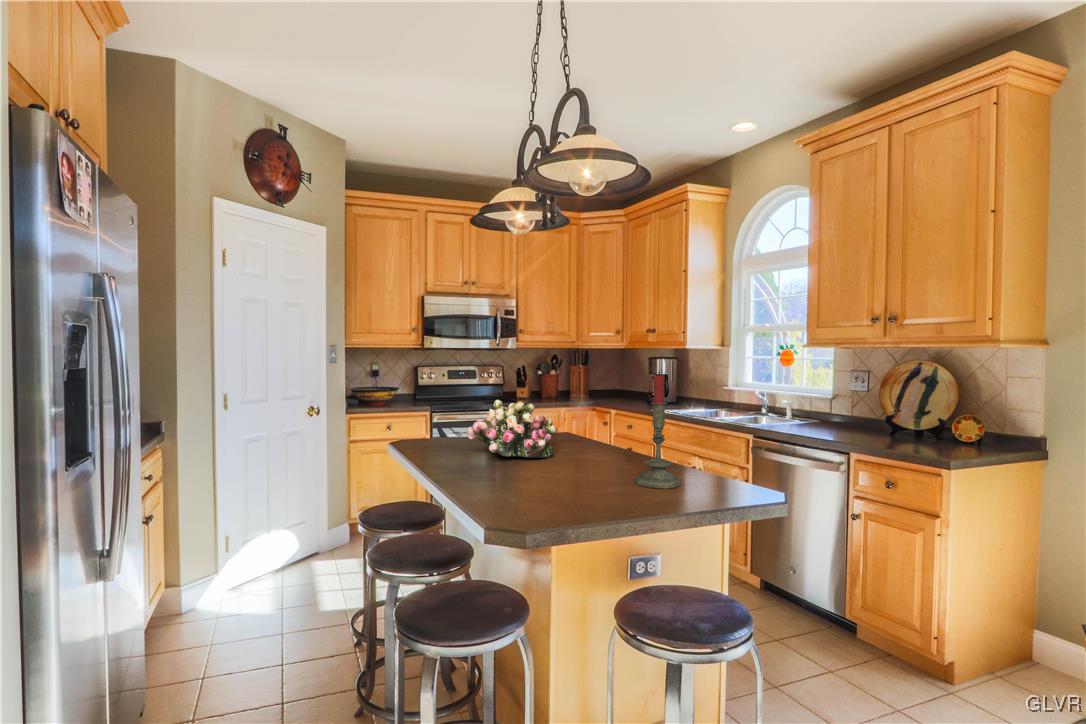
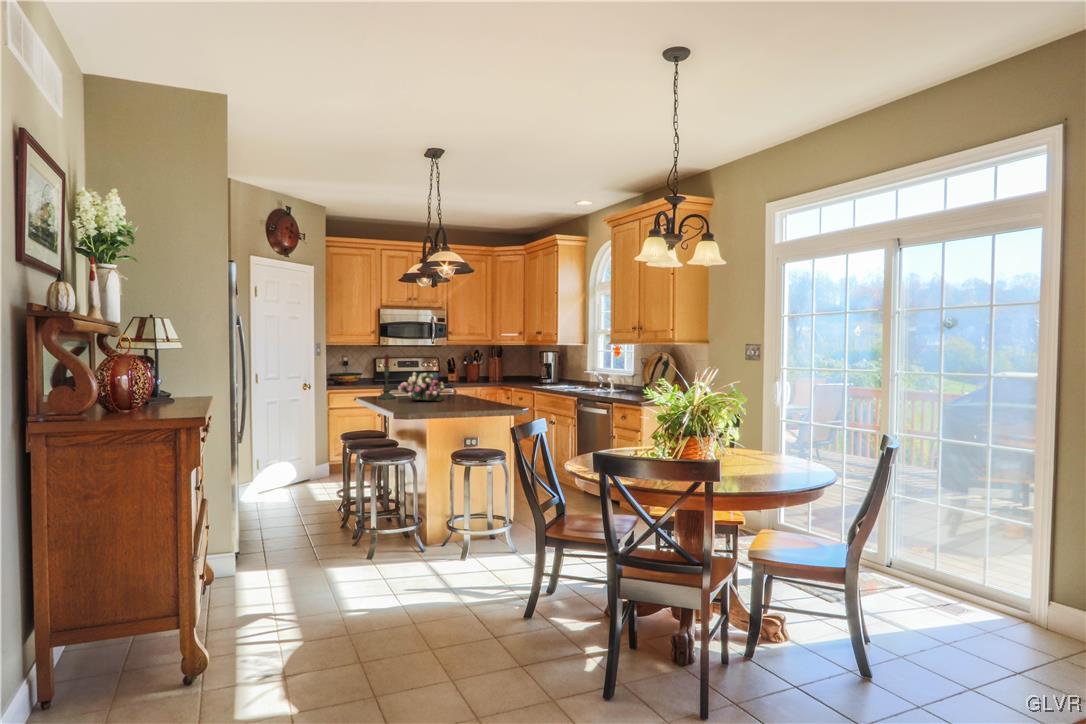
candle: present [636,372,680,489] -> present [378,355,396,399]

